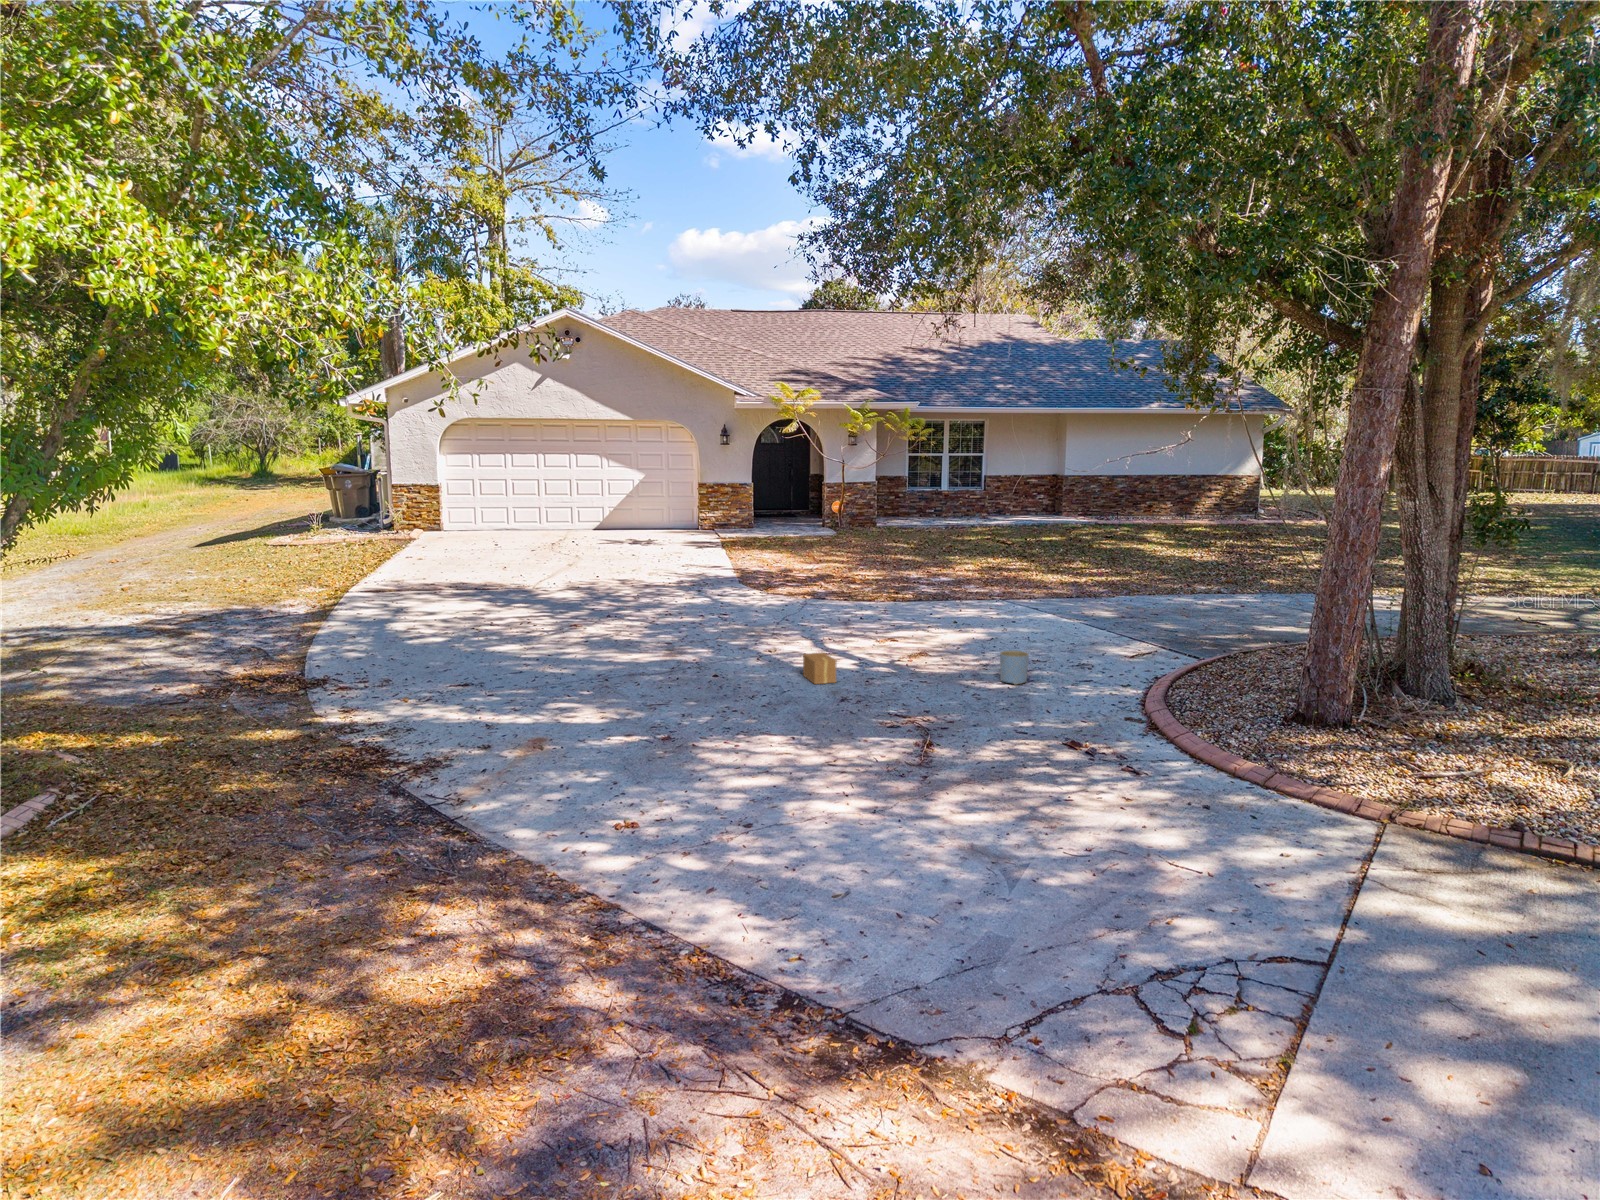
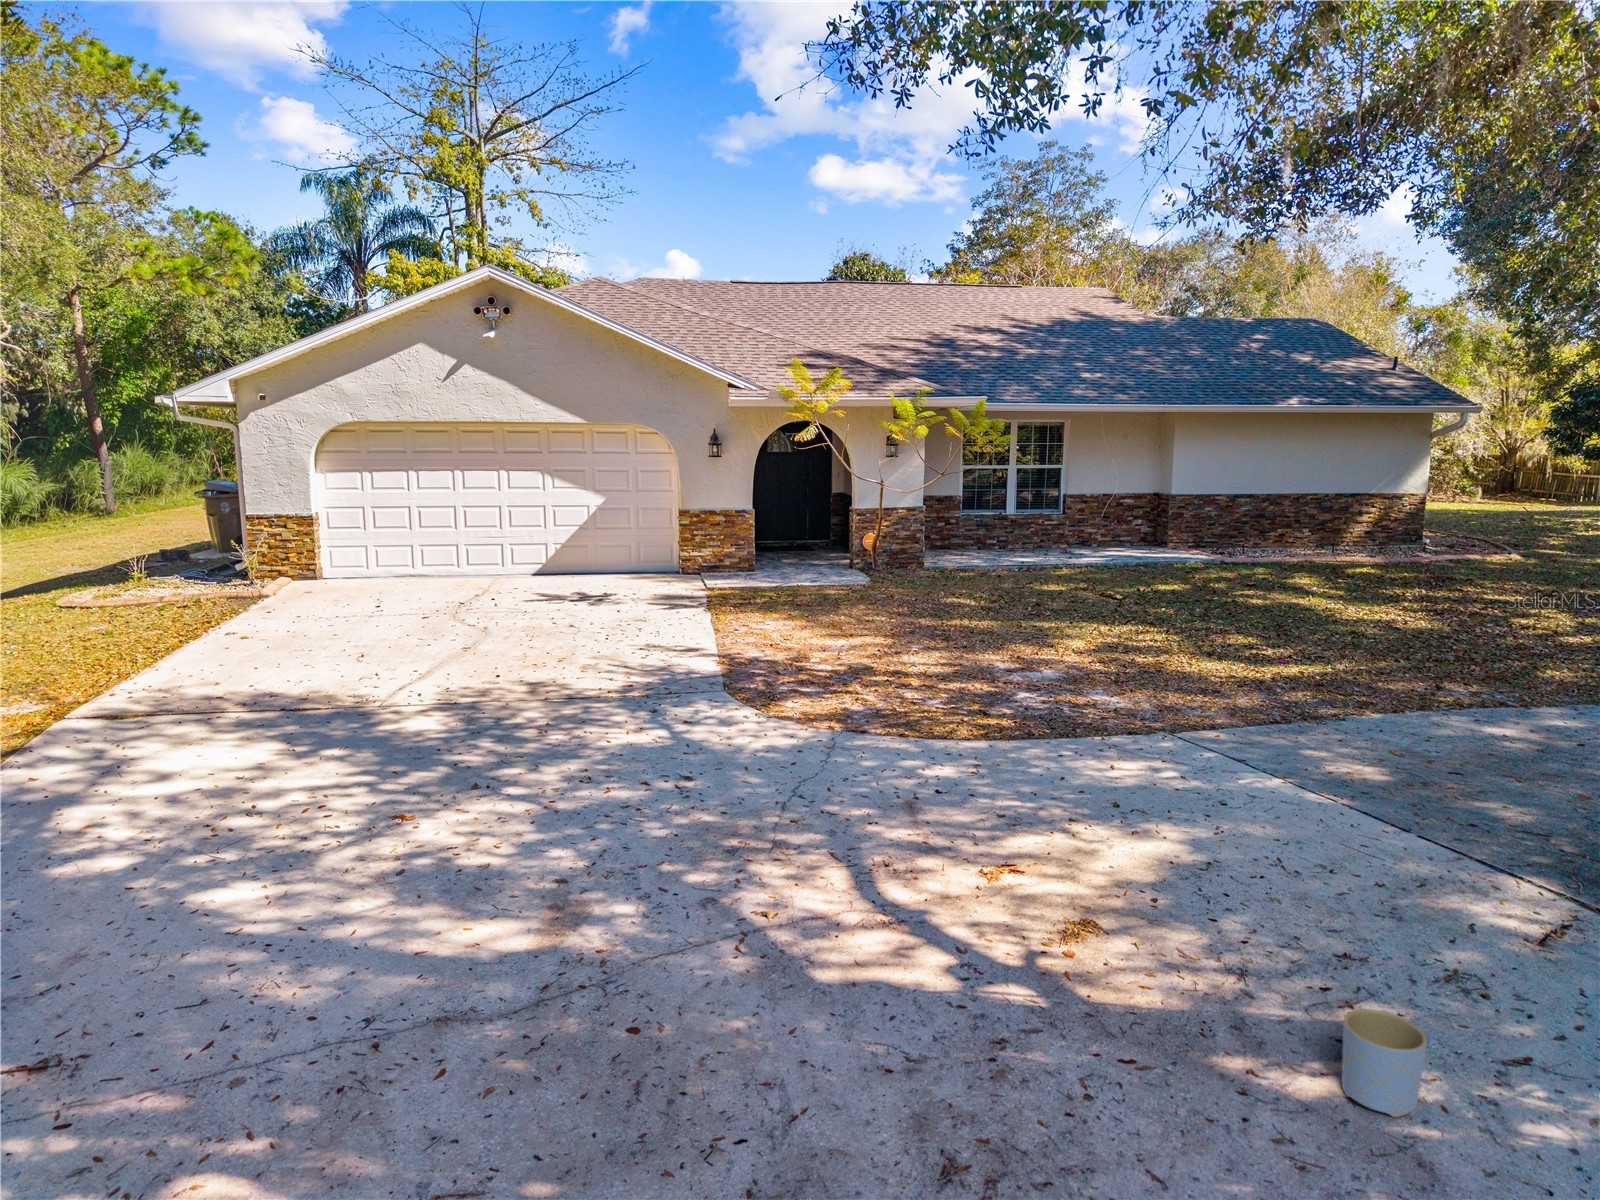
cardboard box: present [803,653,836,684] -> none [842,995,929,1109]

